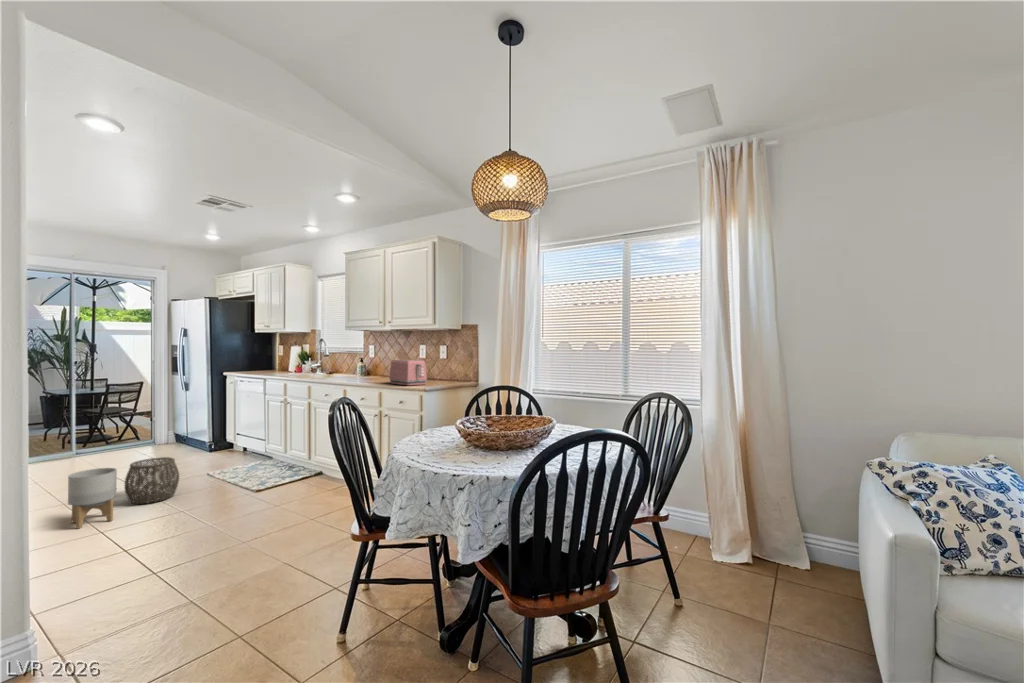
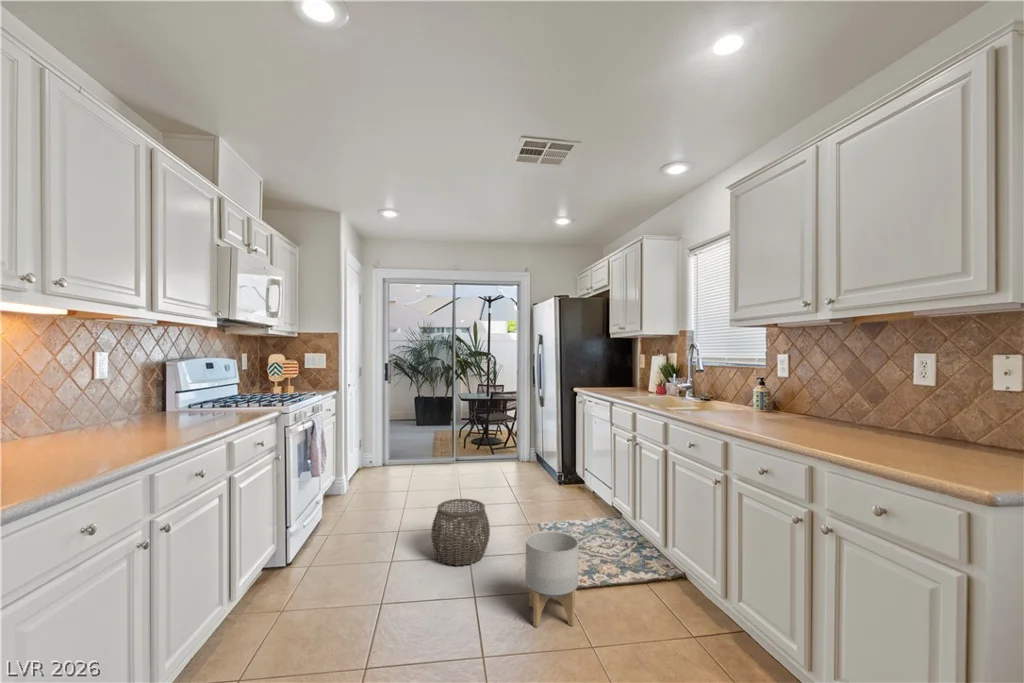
toaster: present [390,360,427,385] -> none [834,390,967,467]
planter: present [68,468,117,529] -> present [525,531,579,627]

